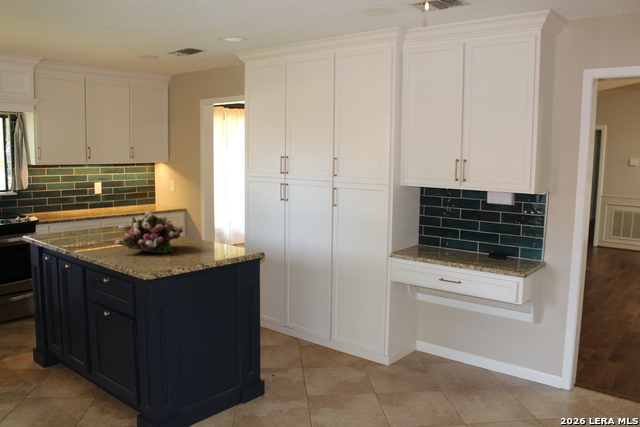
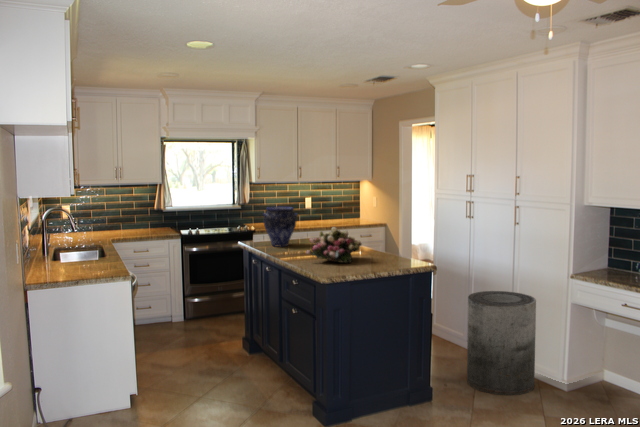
vase: none [50,190,96,237] -> present [263,207,297,247]
trash can: none [293,273,360,379] -> present [467,291,536,395]

